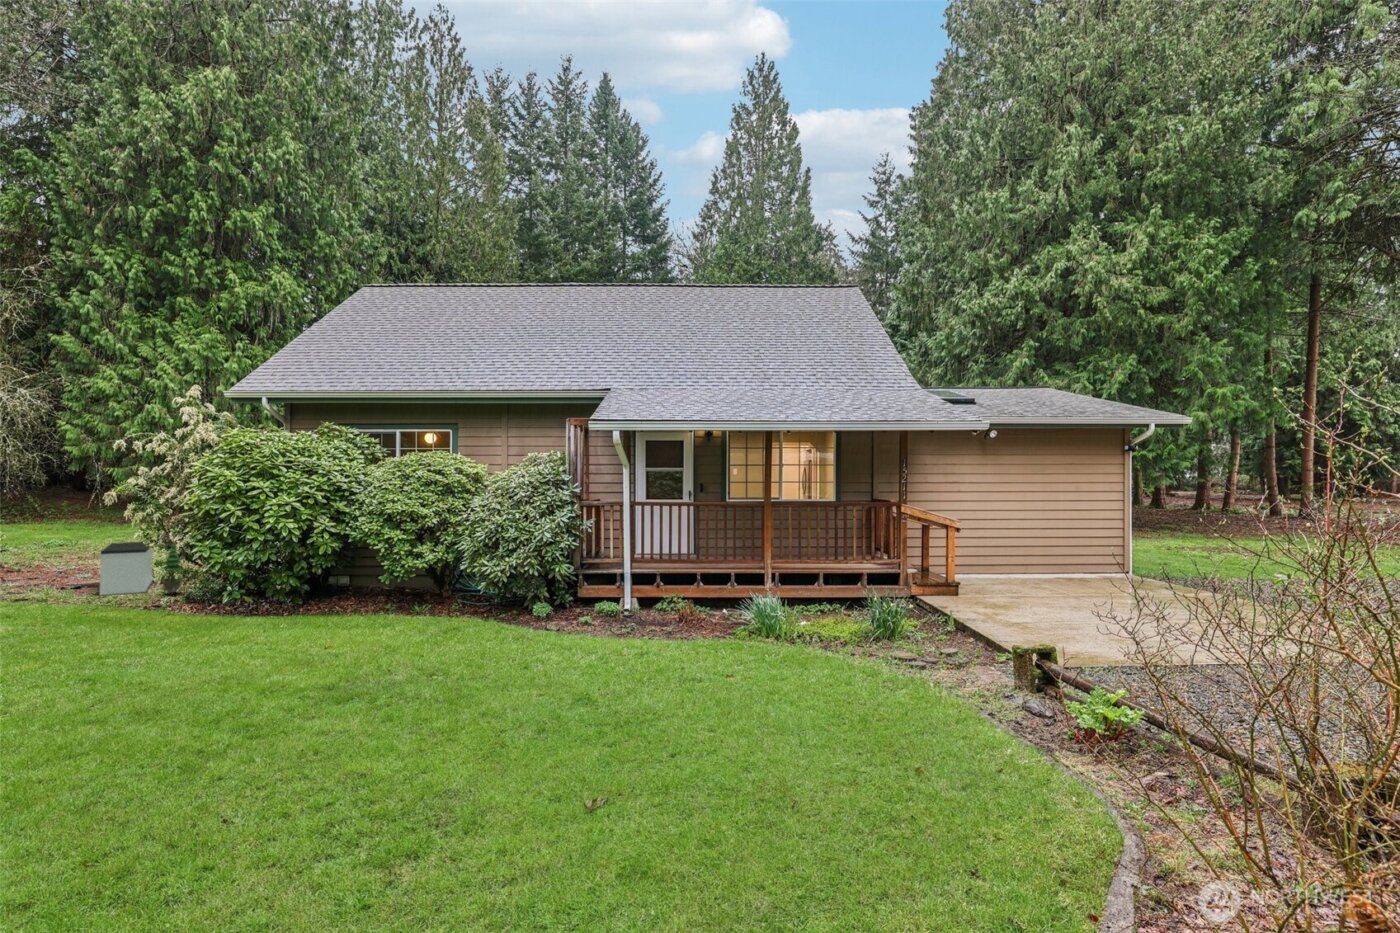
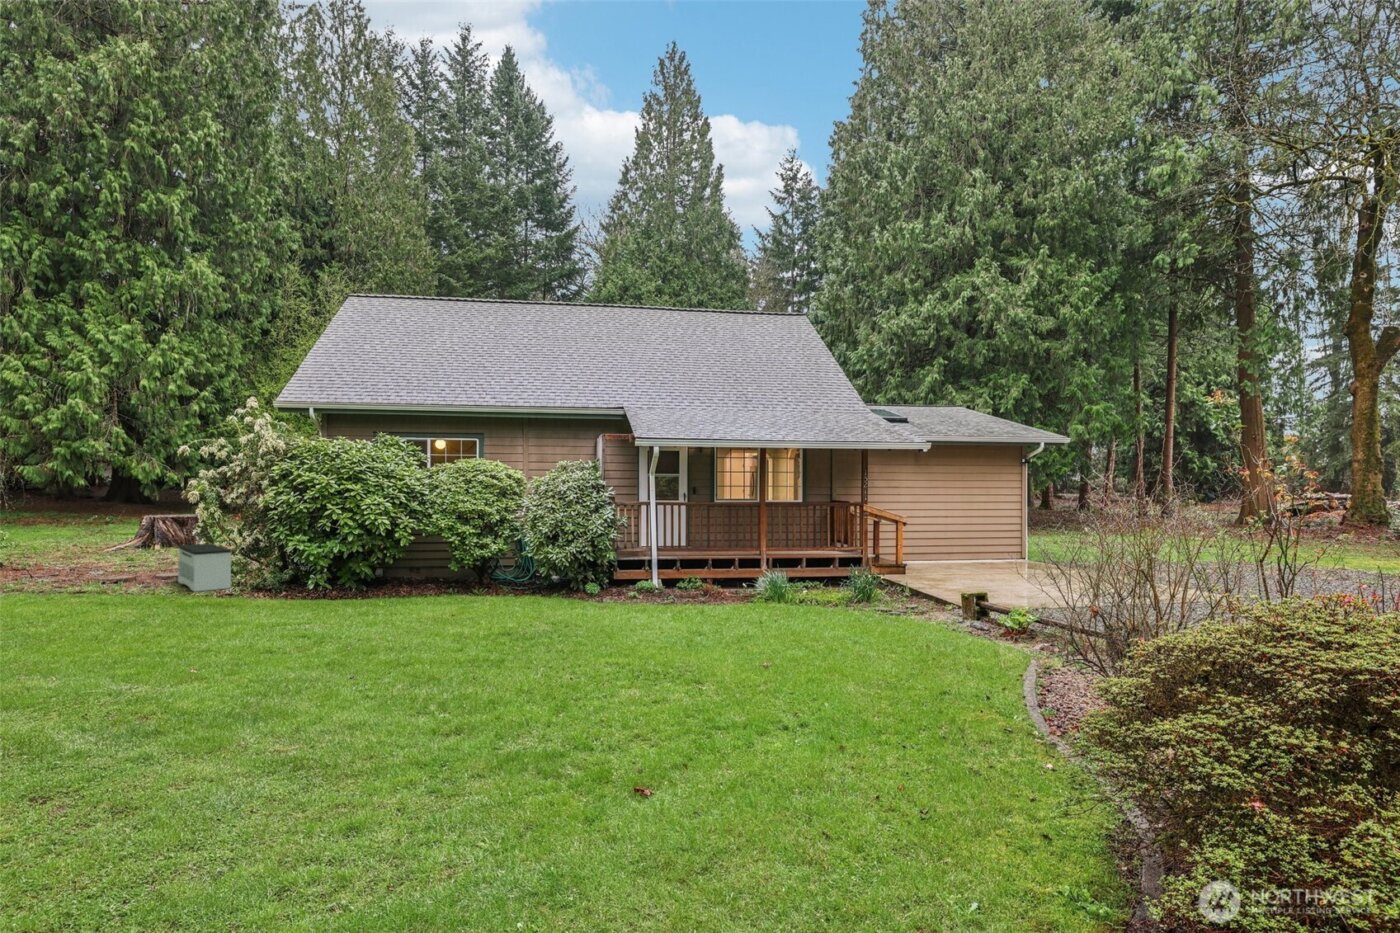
potted tree: present [162,543,183,594] -> none [249,542,268,589]

